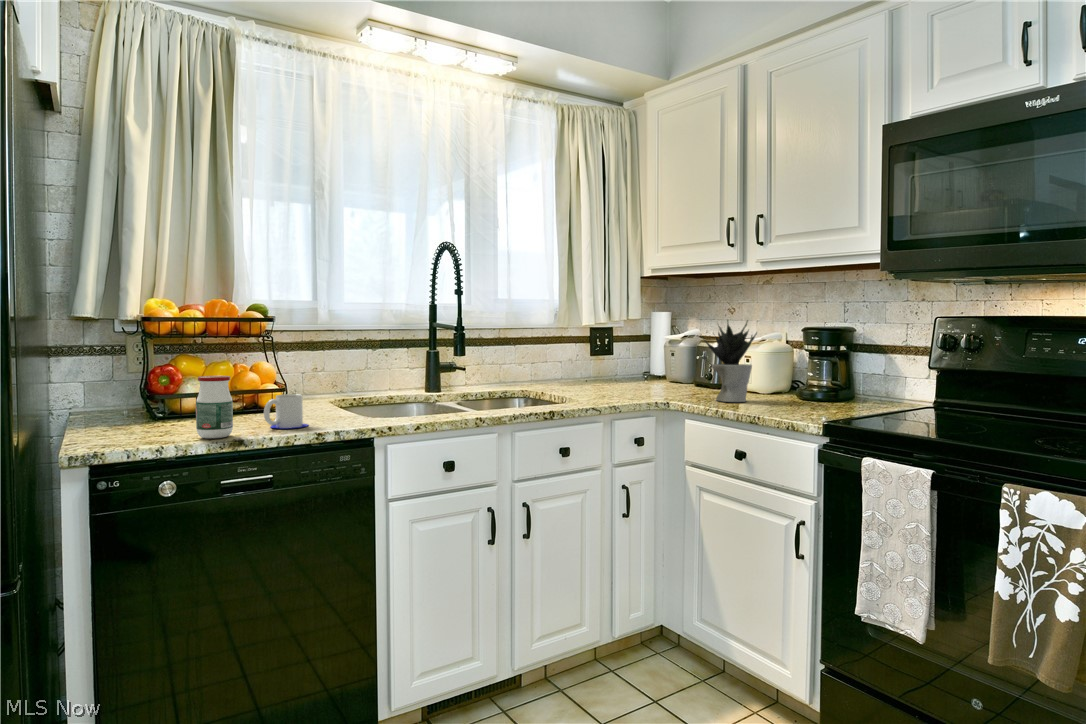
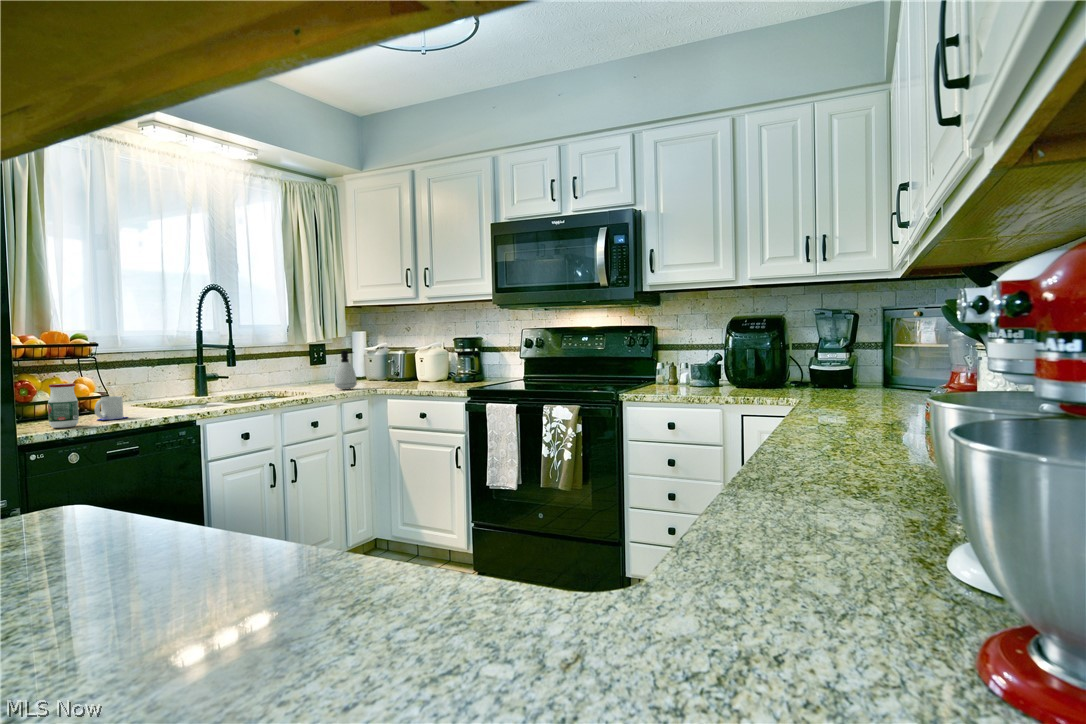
potted plant: present [704,320,757,402] -> none [393,335,427,386]
soap dispenser: none [610,340,642,399] -> present [335,350,357,390]

